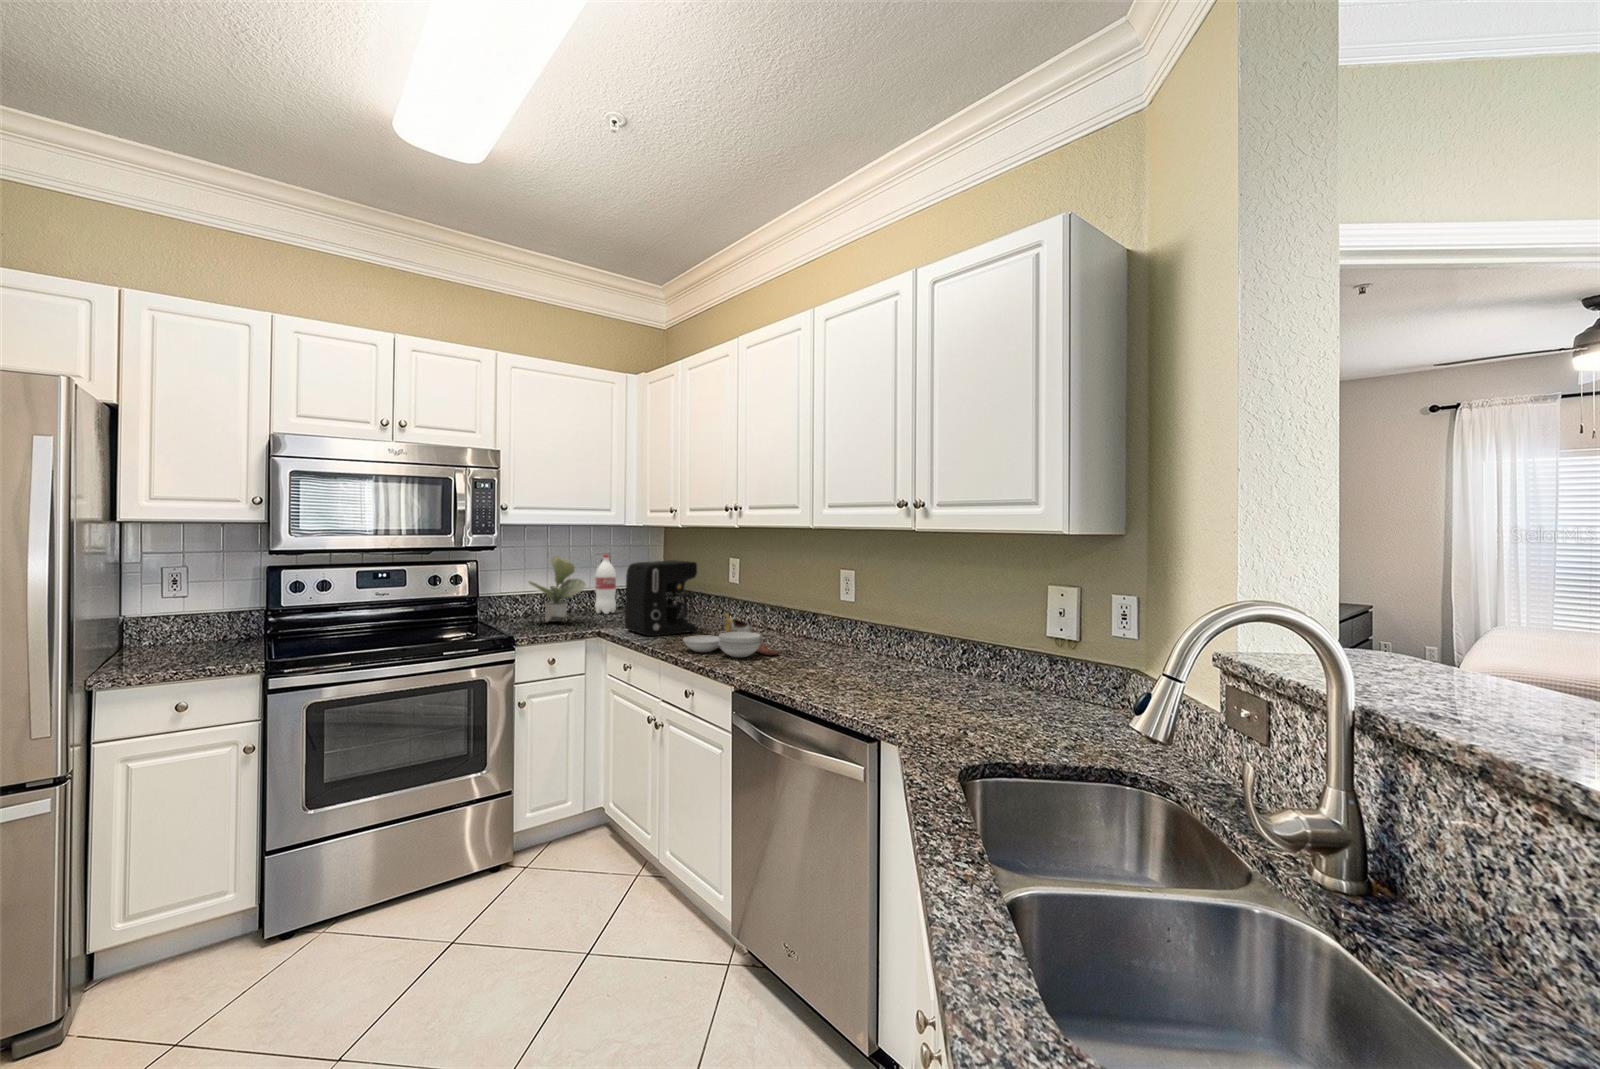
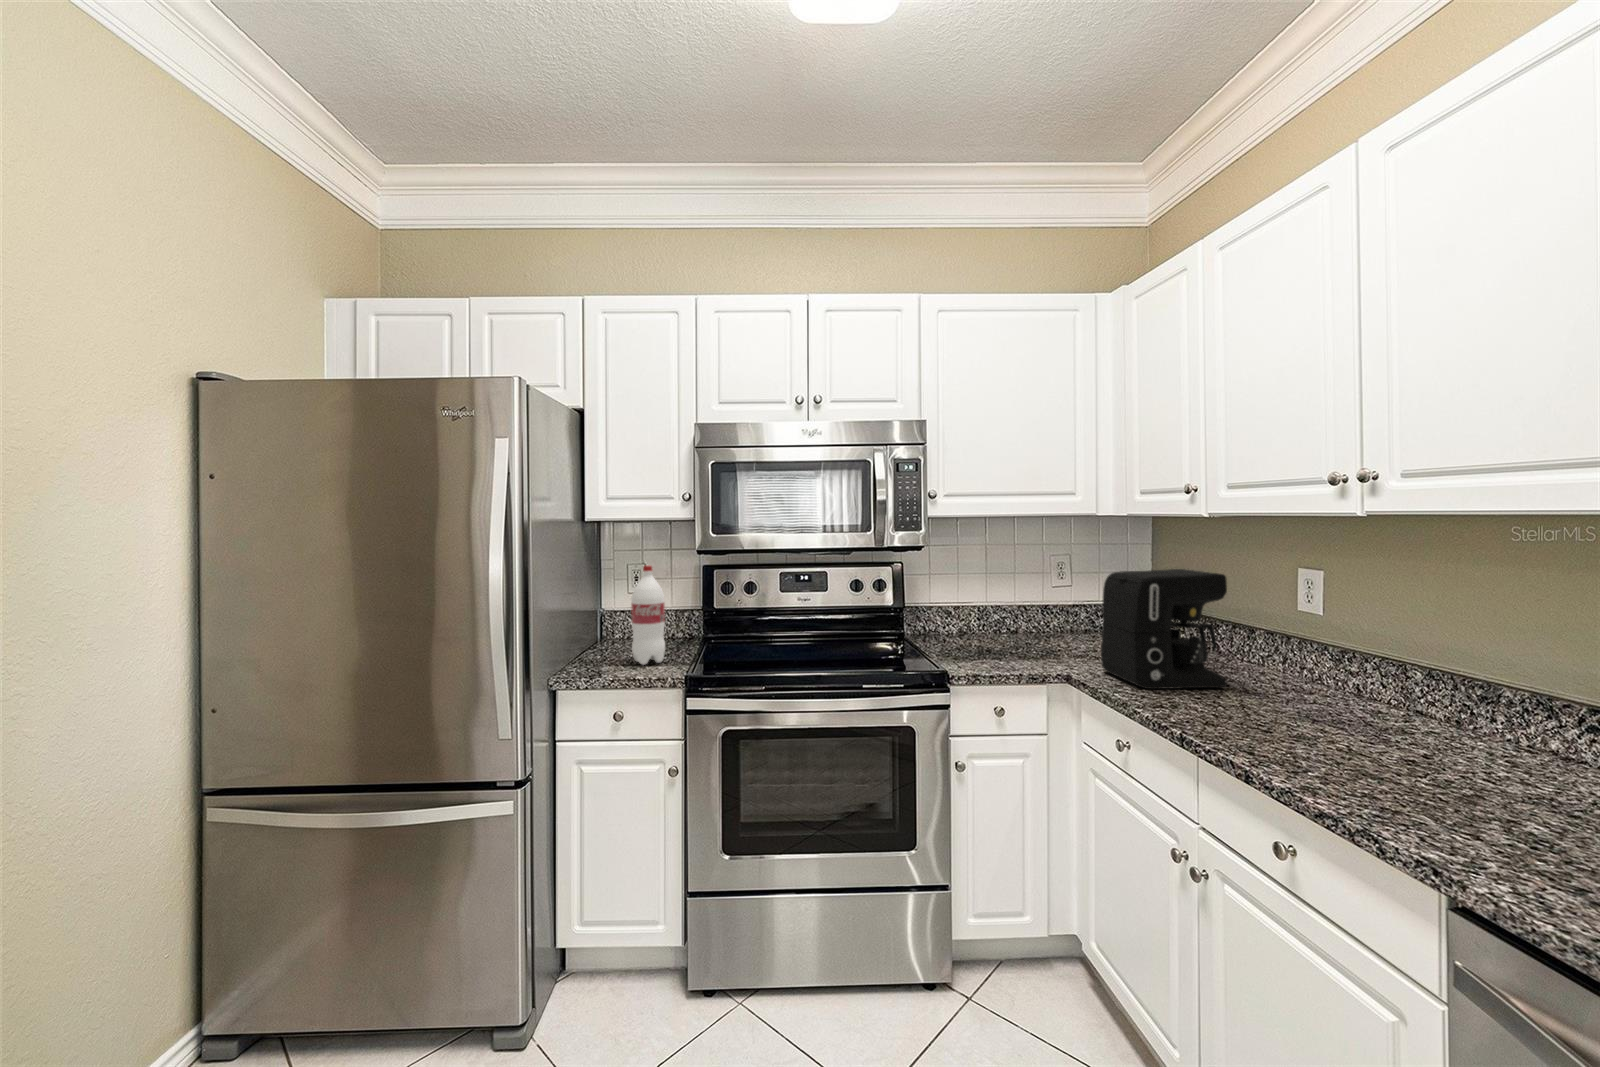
bottle: present [595,554,616,614] -> present [631,566,665,665]
potted plant: present [529,556,585,622] -> none [964,558,1041,646]
cutting board: present [684,613,780,657] -> none [1218,670,1450,774]

